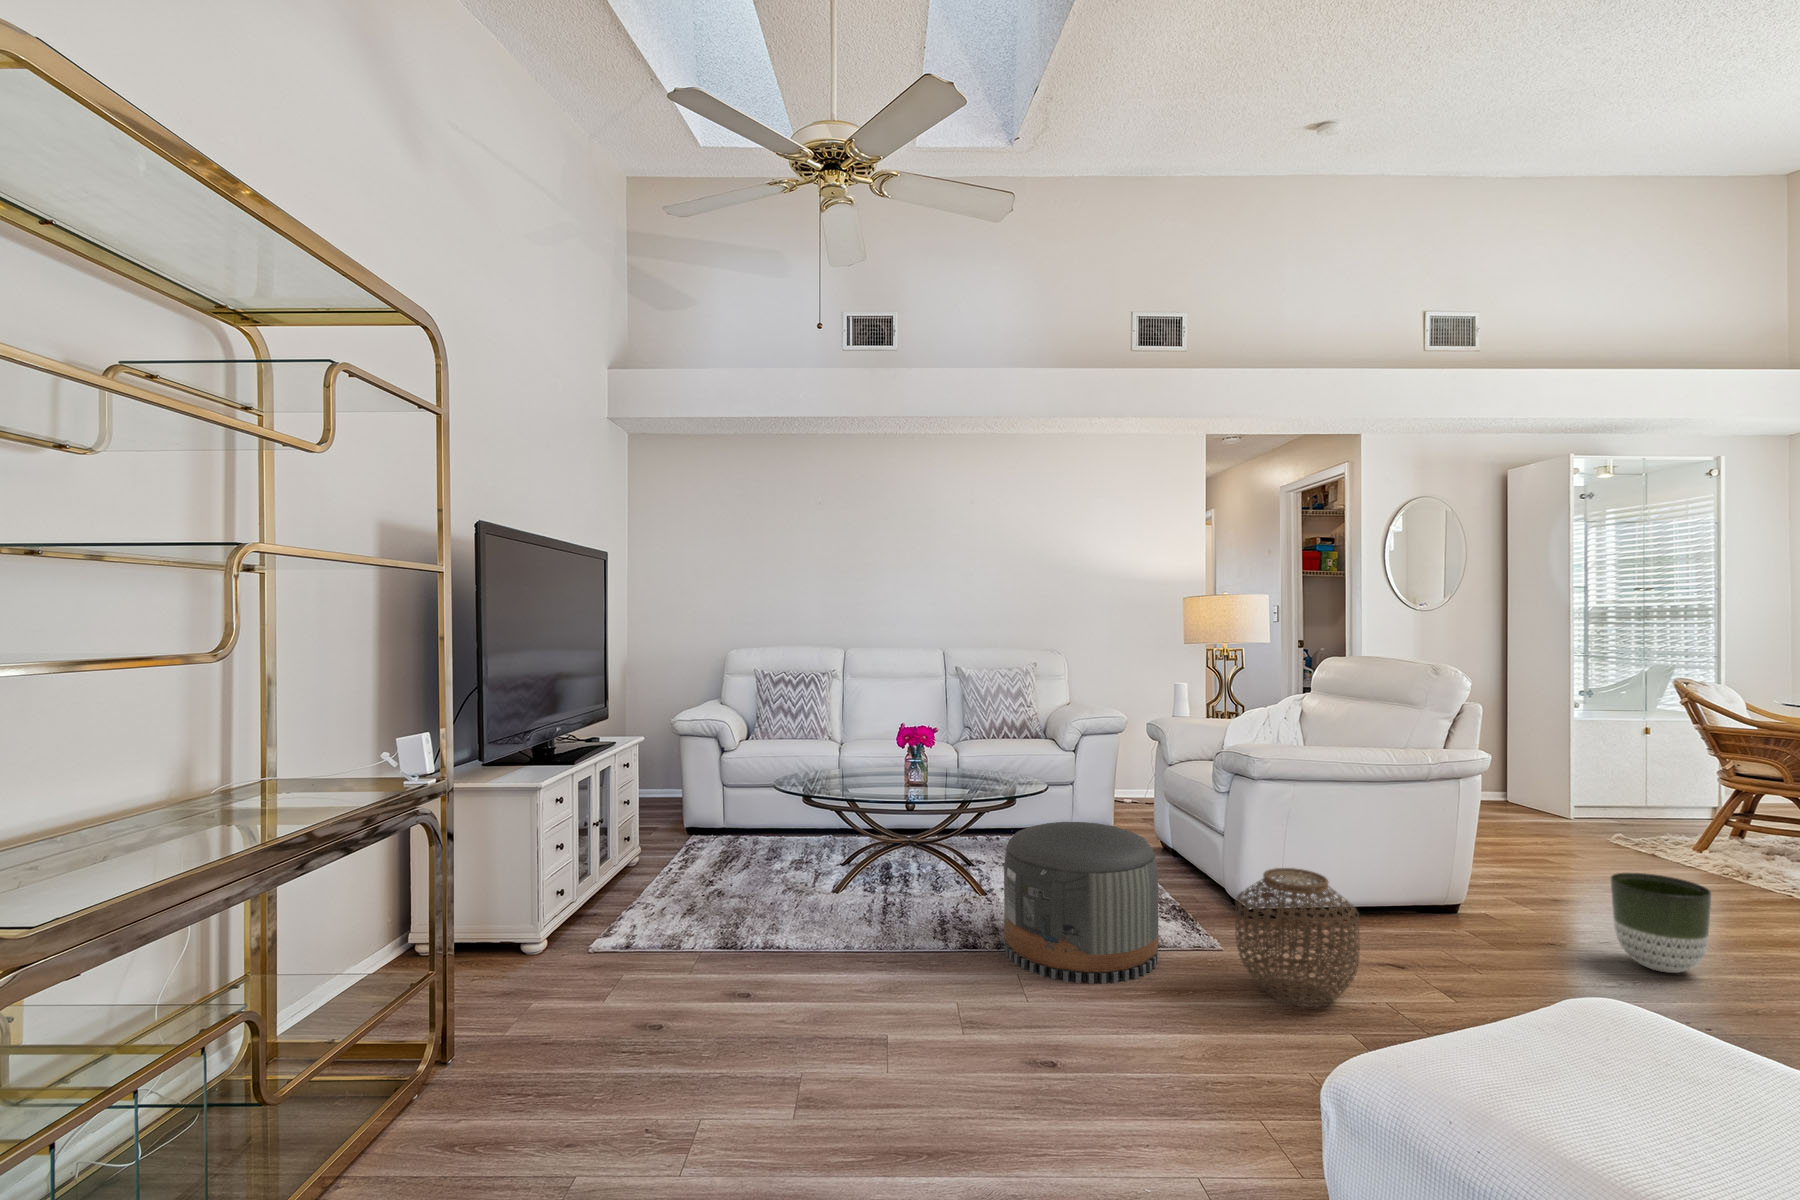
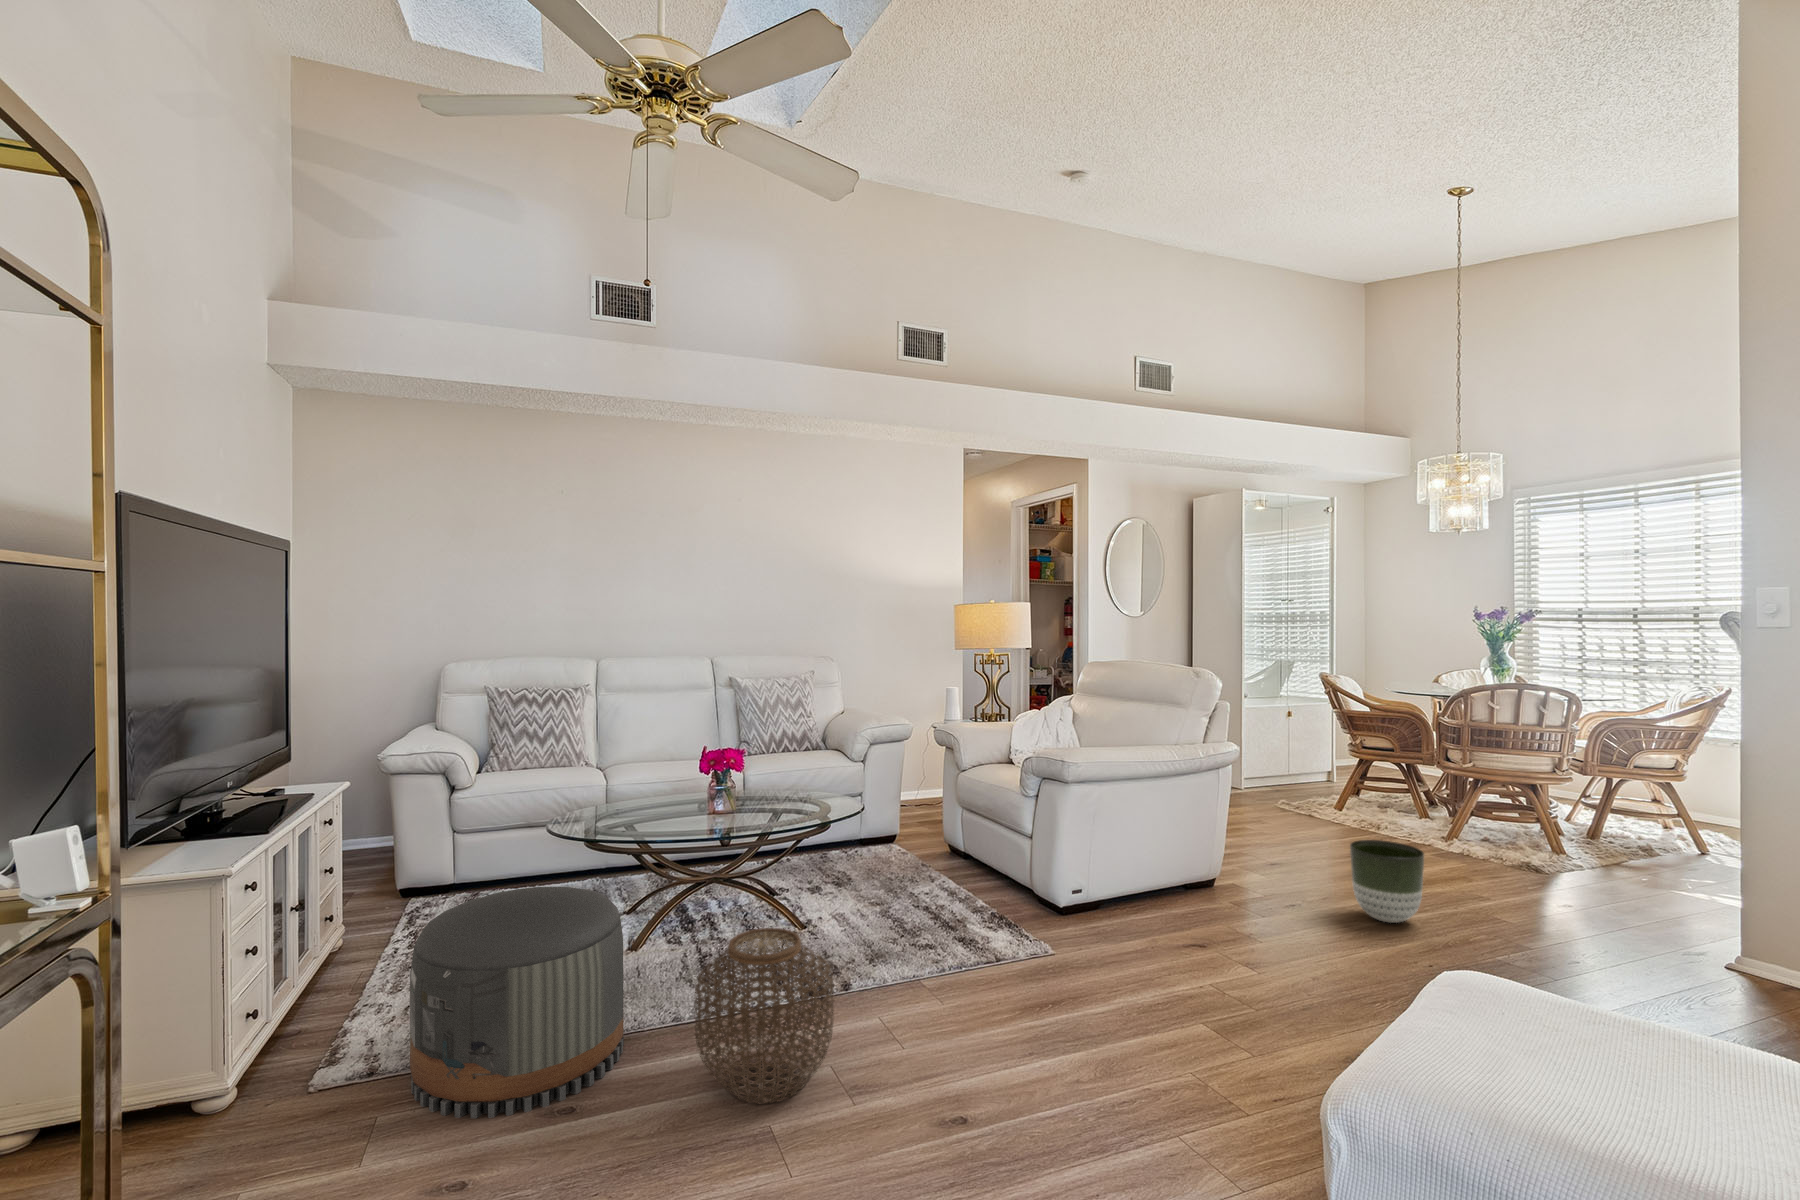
pouf: present [1004,822,1159,984] -> present [410,887,624,1118]
woven basket: present [1235,868,1359,1007] -> present [695,928,834,1104]

